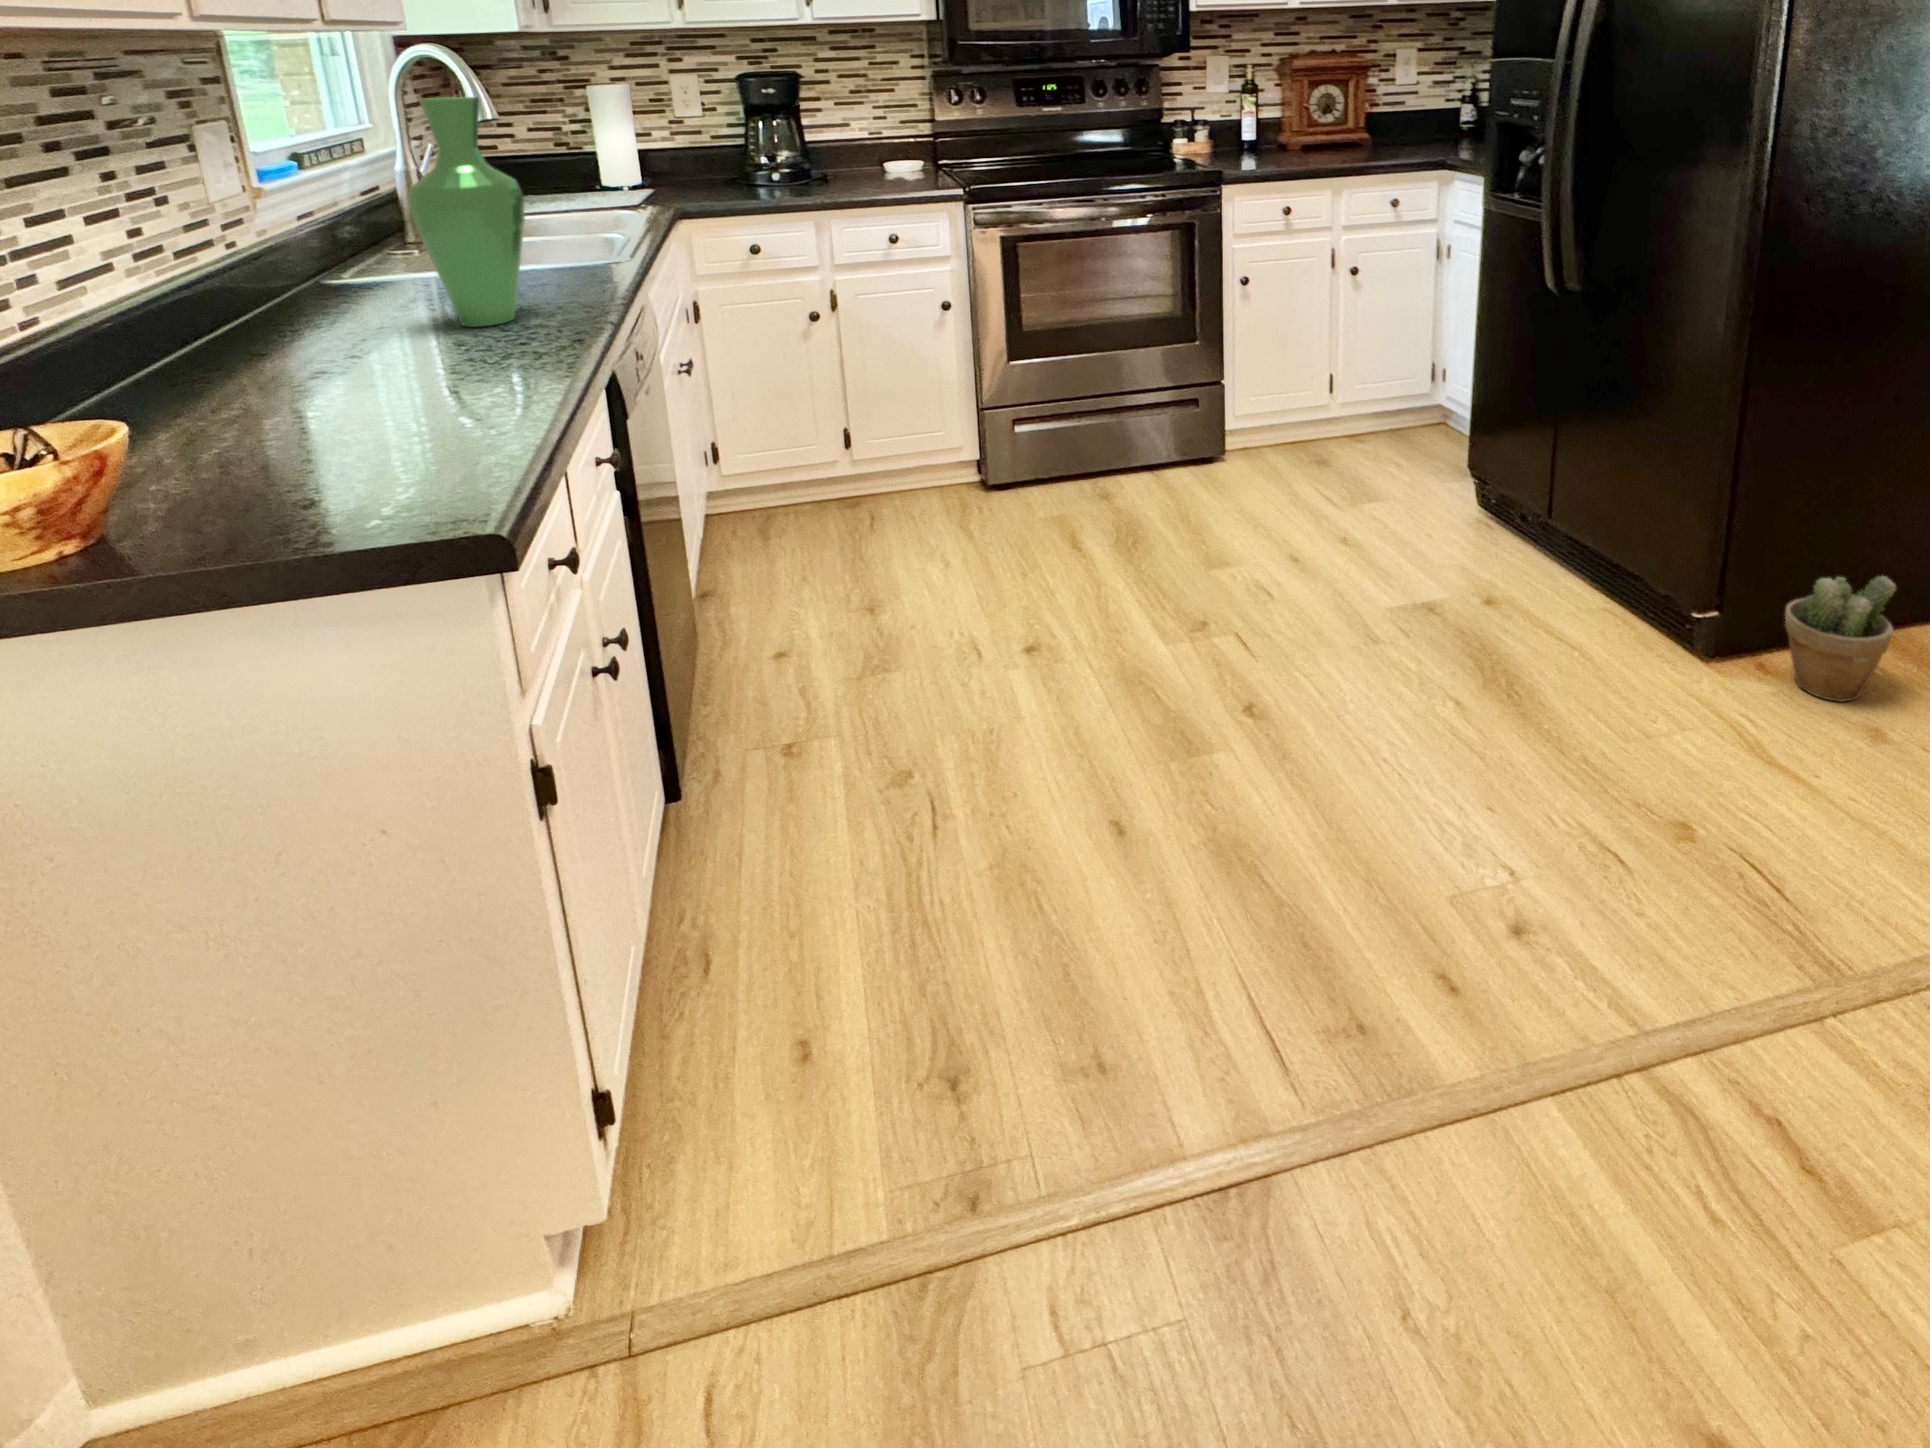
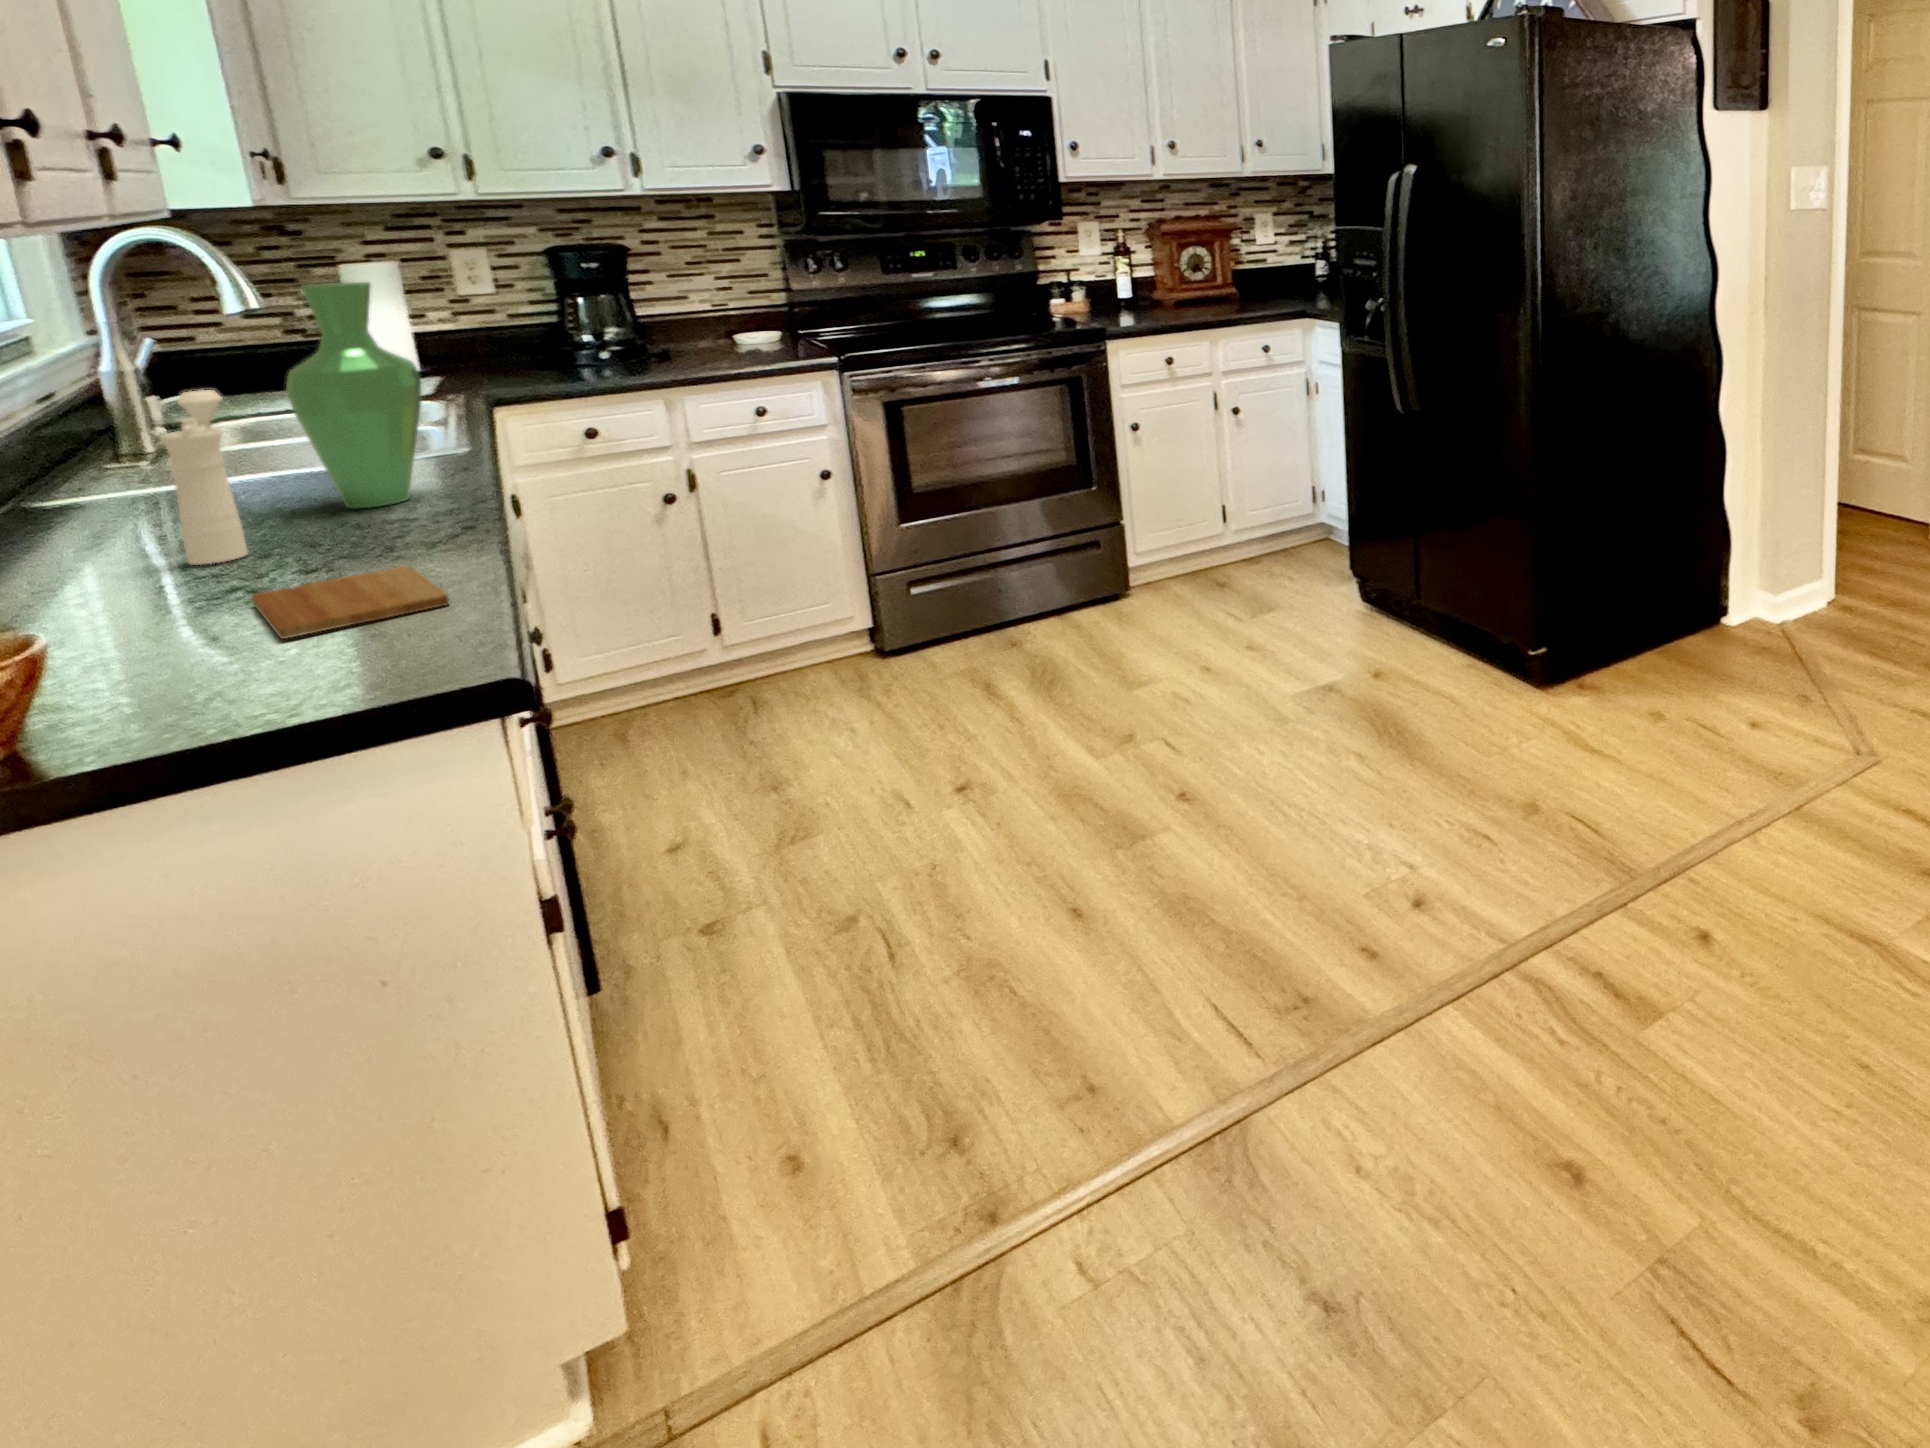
pepper mill: none [260,202,340,380] -> present [160,390,248,565]
cutting board: none [220,413,417,504] -> present [252,566,449,639]
potted plant: present [1785,576,1896,702] -> none [1593,597,1662,696]

